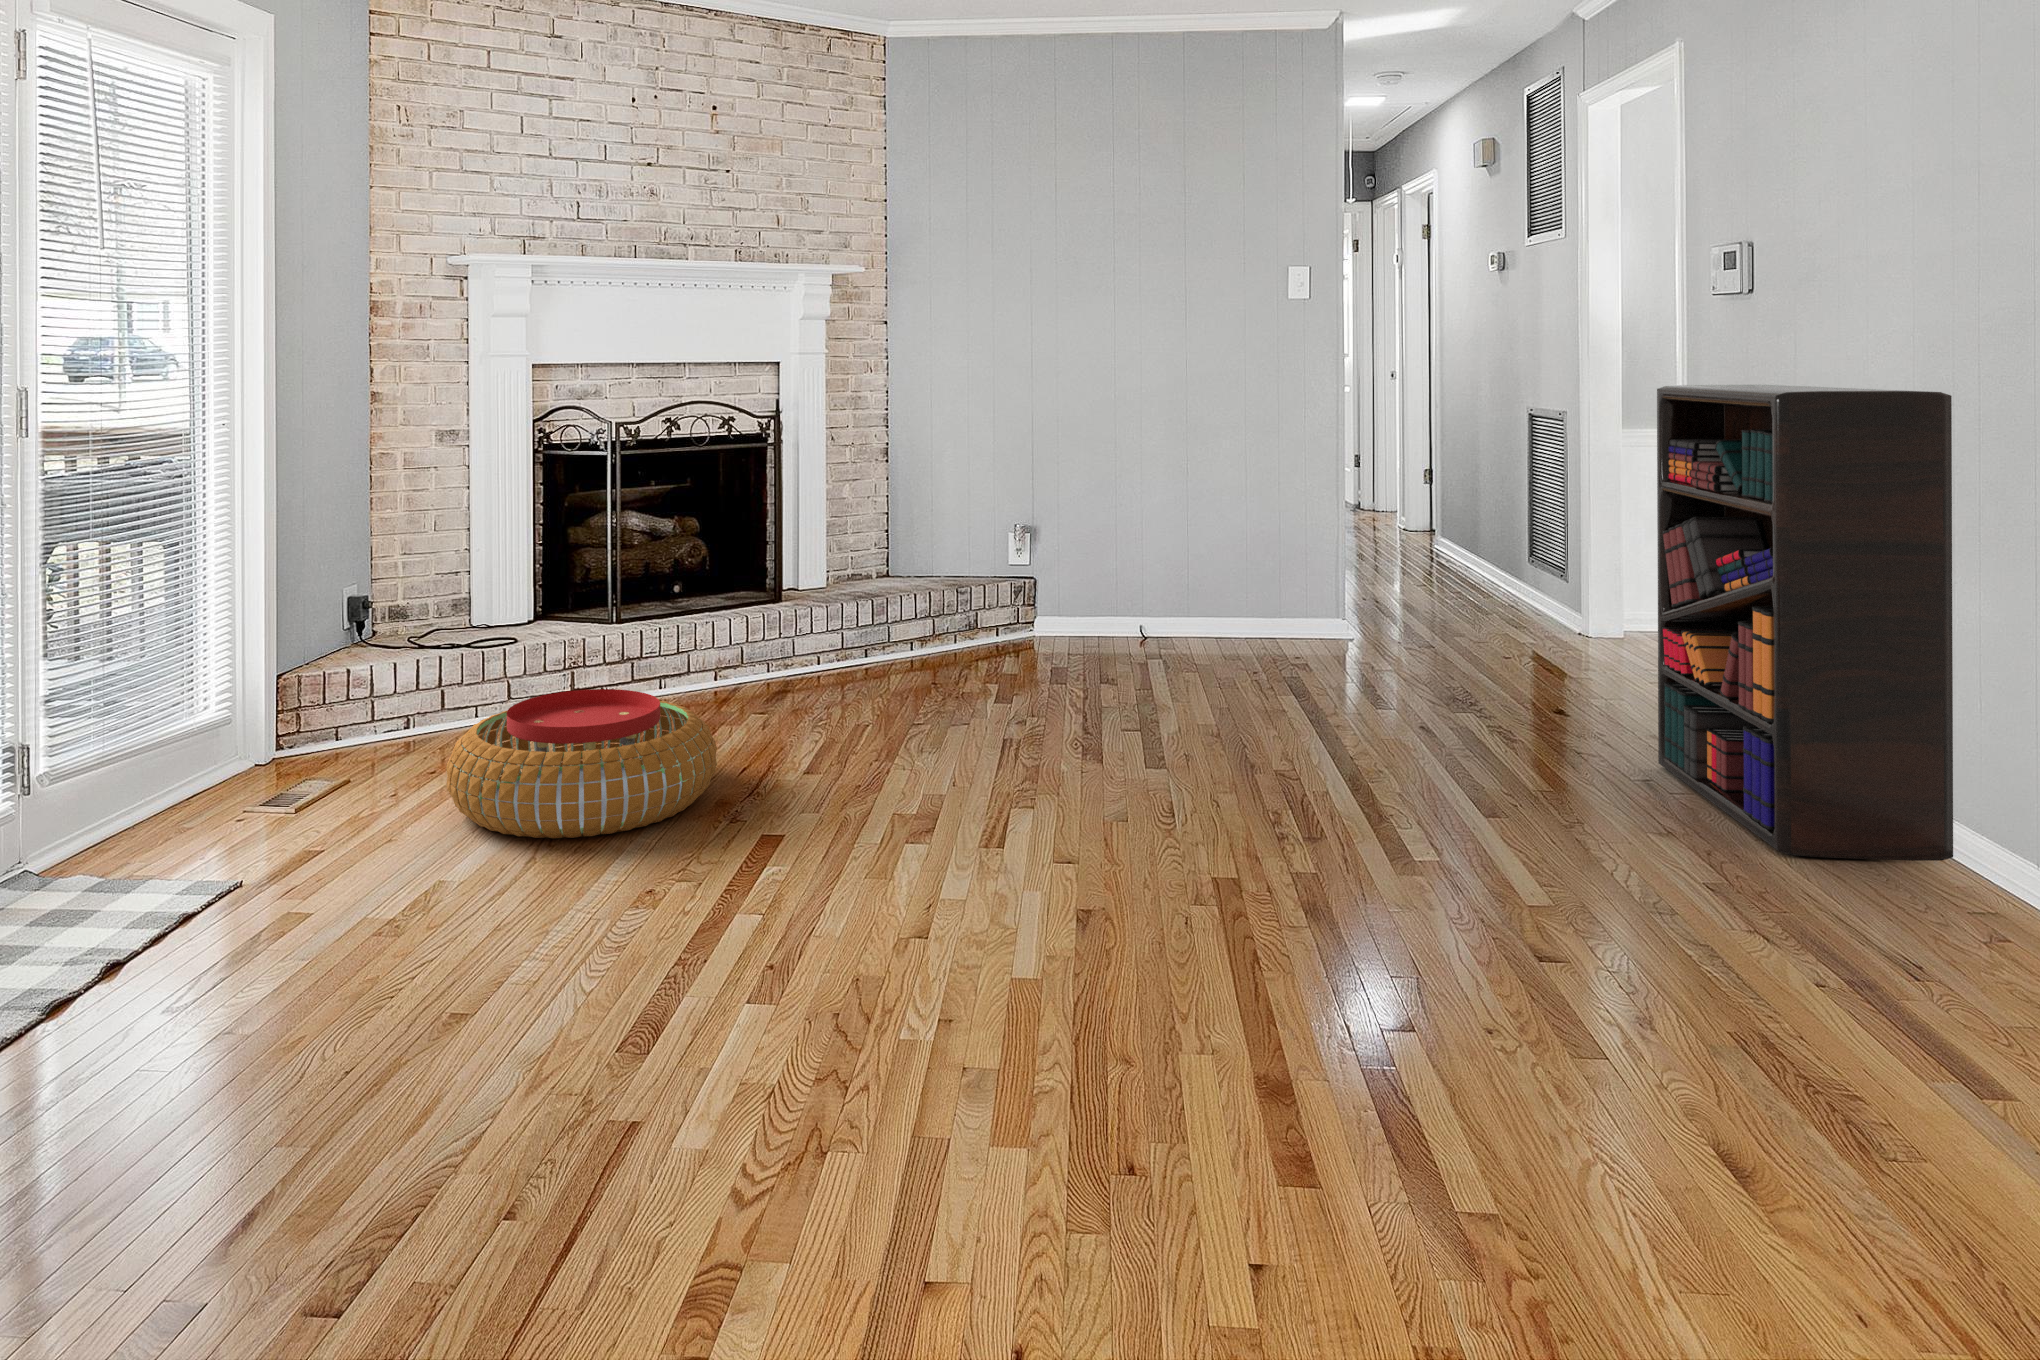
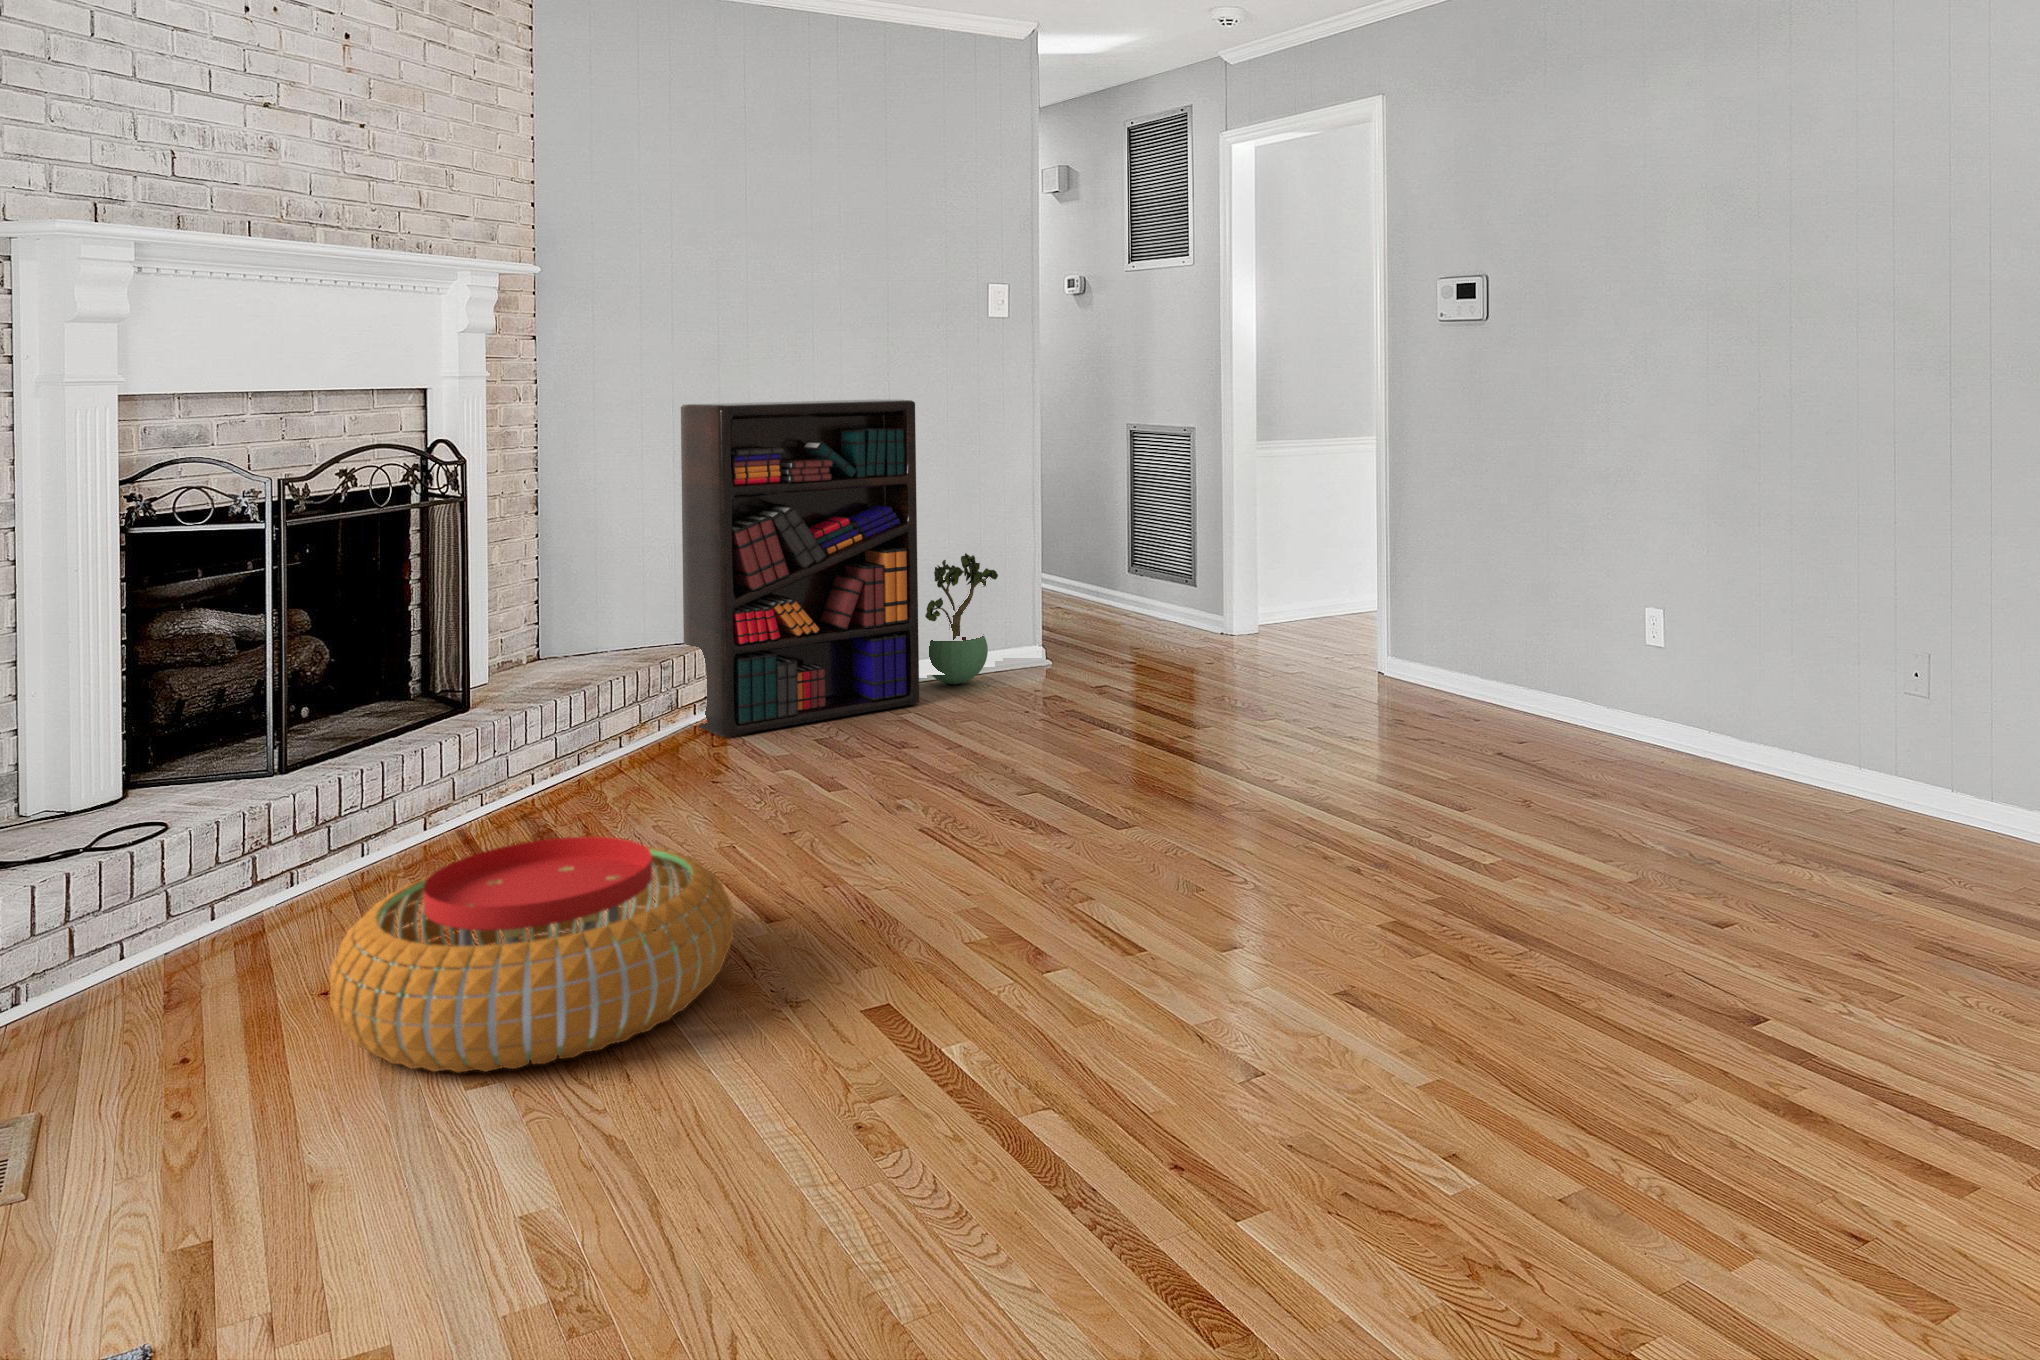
bookshelf: present [1657,385,1953,861] -> present [681,399,919,737]
potted plant: none [1207,525,1287,648] -> present [925,553,998,684]

